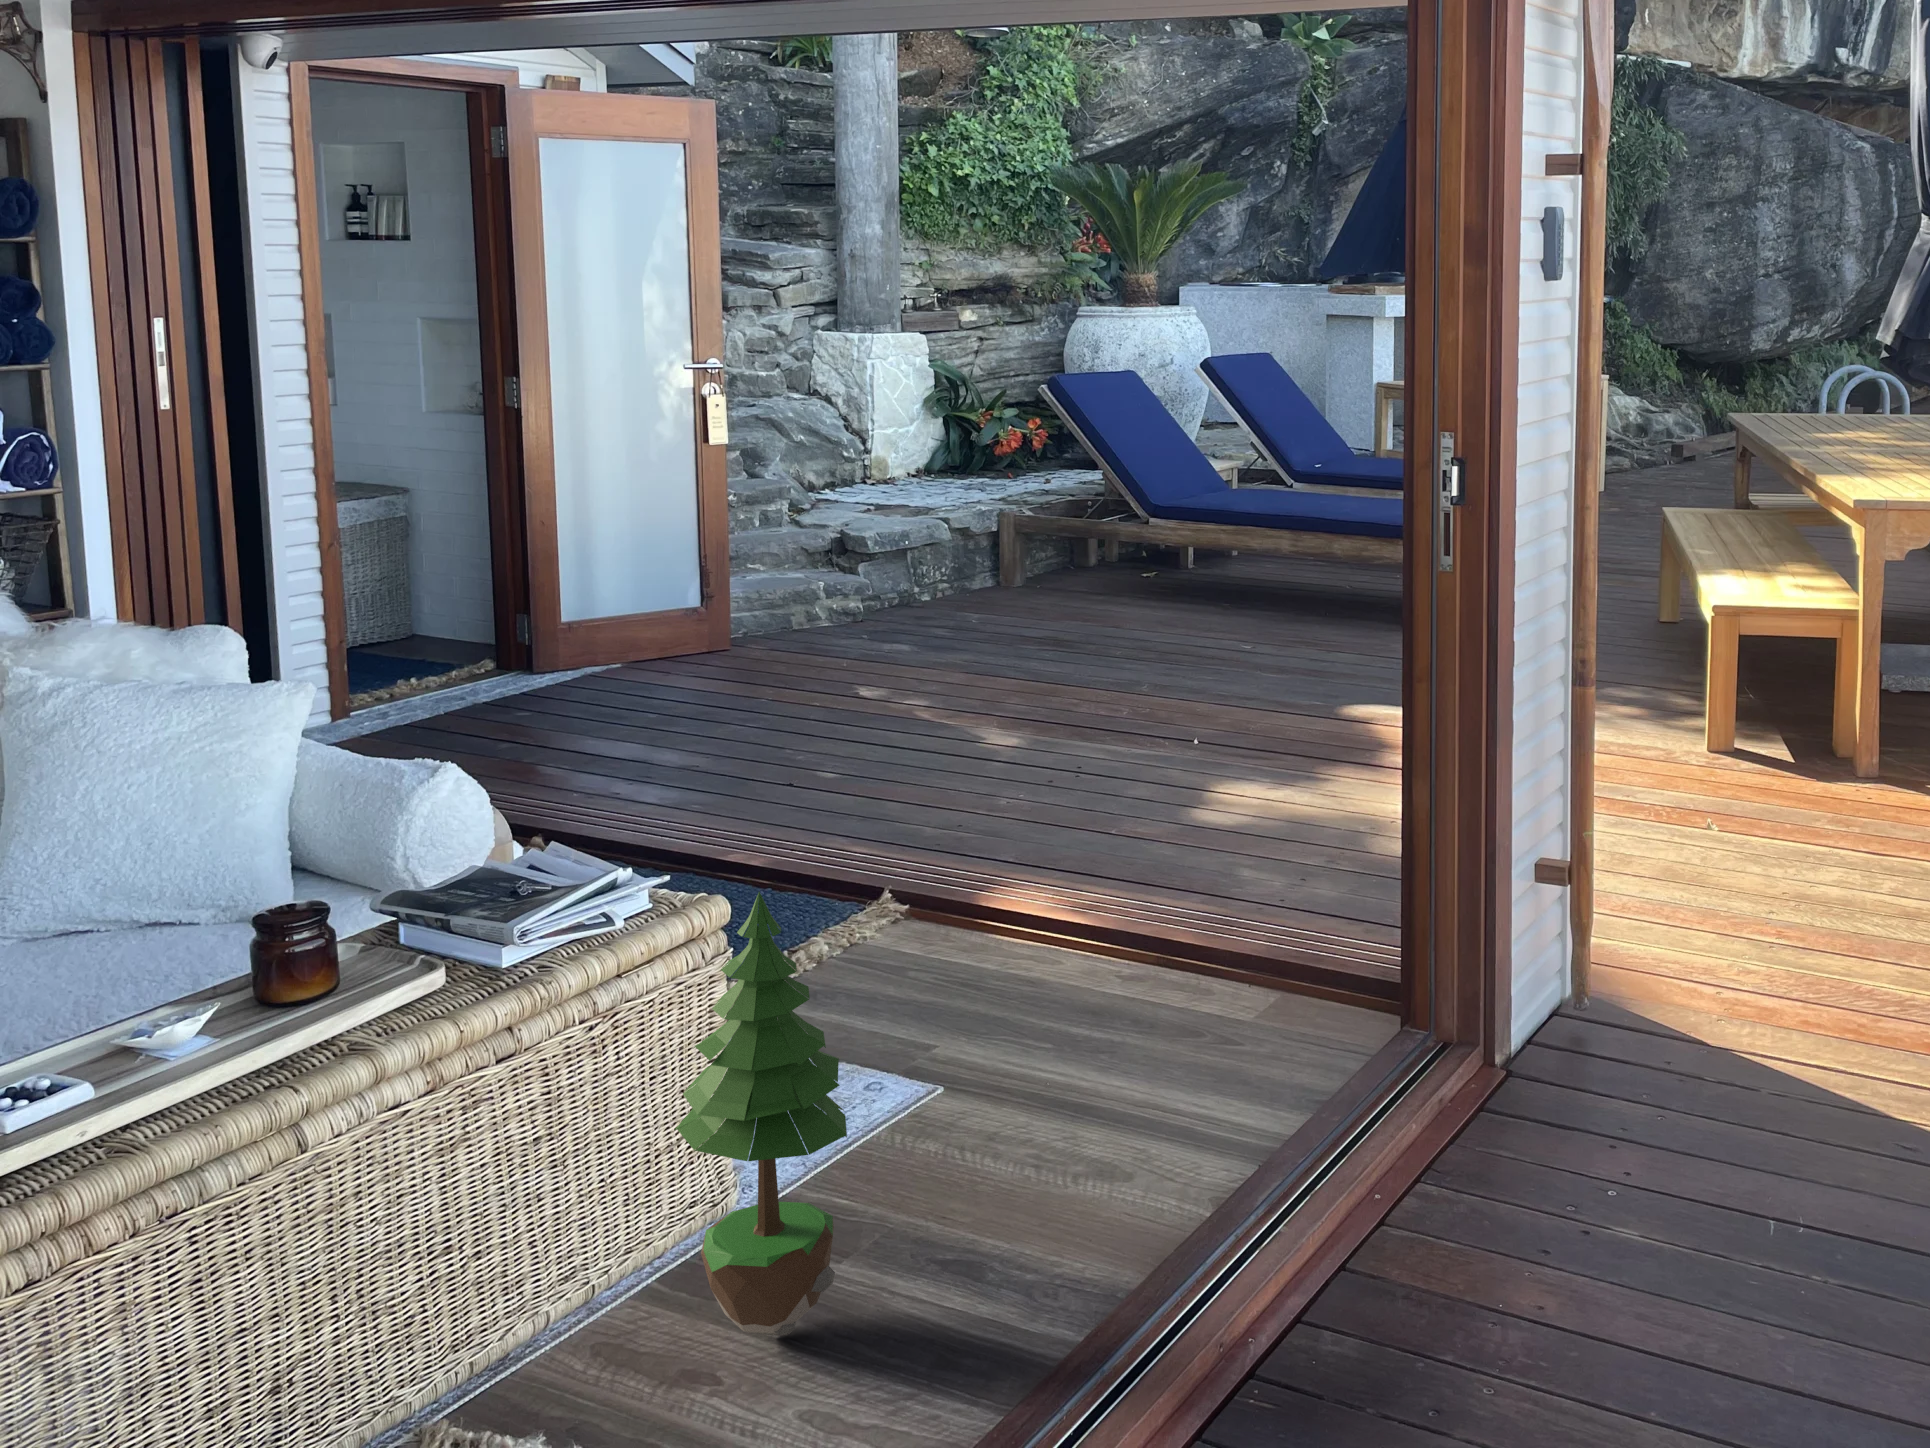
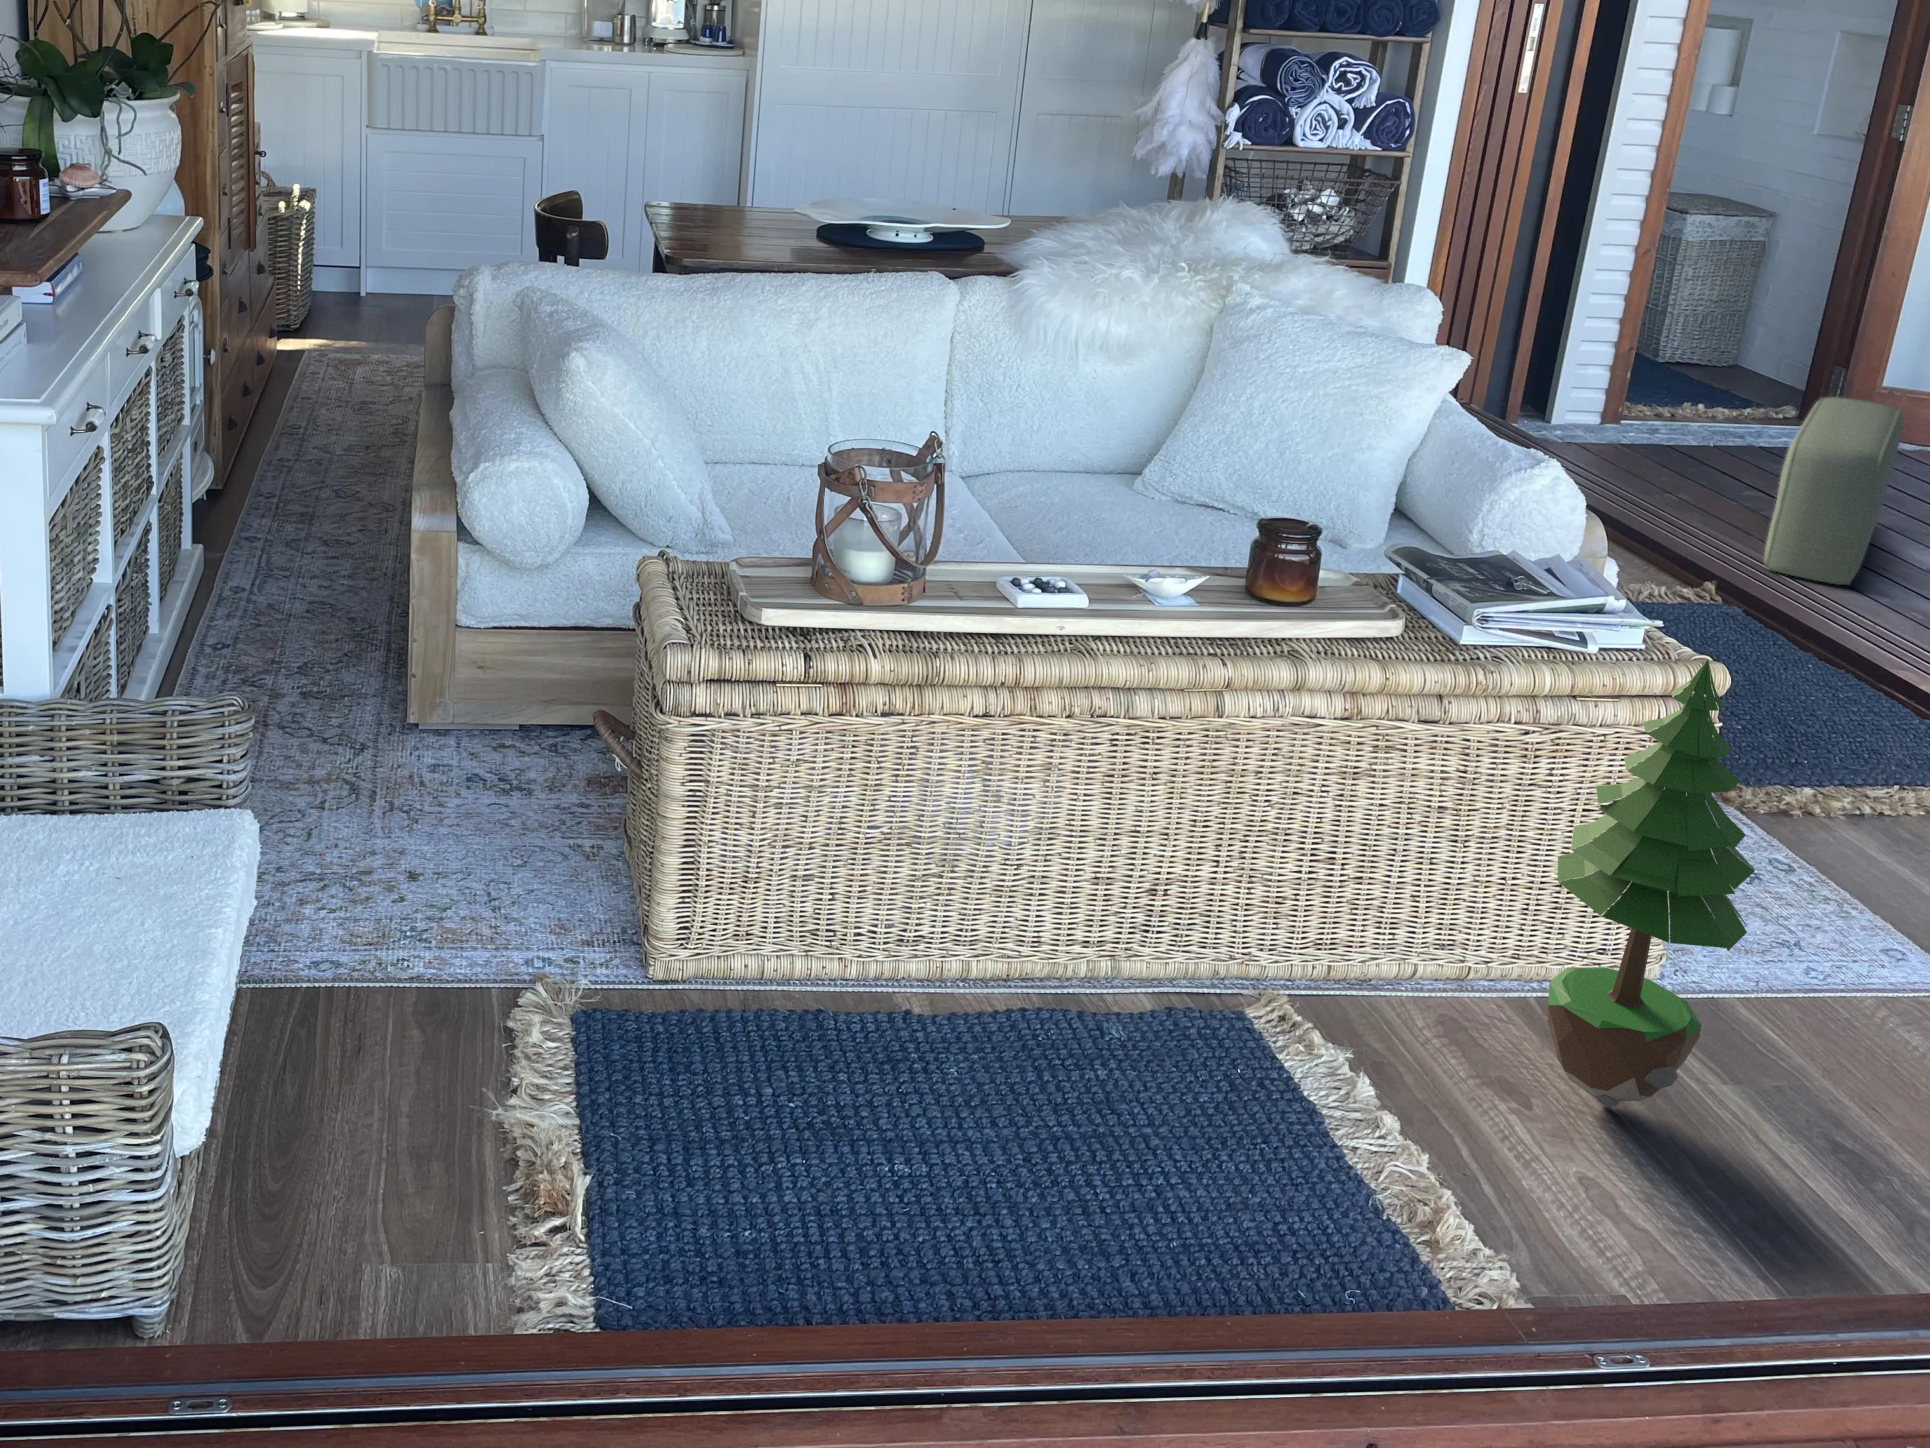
pouf: none [545,639,638,809] -> present [1764,397,1903,585]

